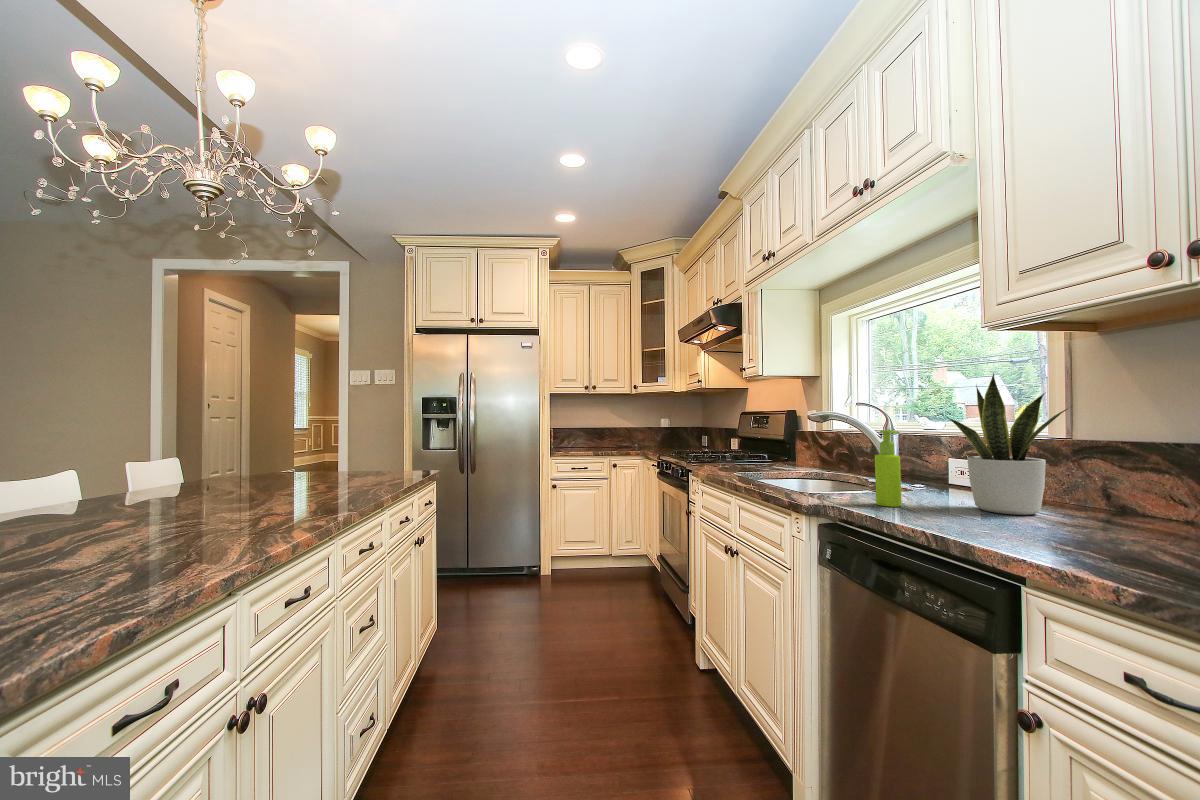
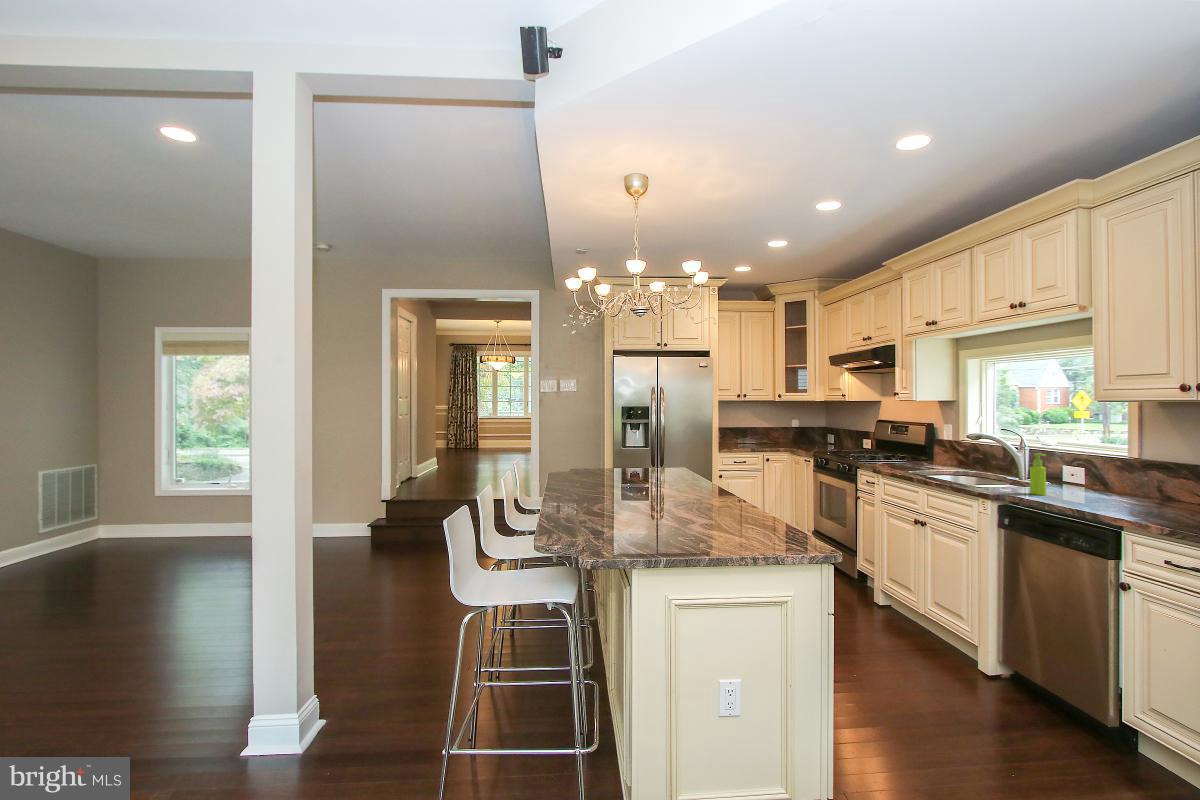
potted plant: present [948,373,1067,515] -> none [1071,423,1148,500]

